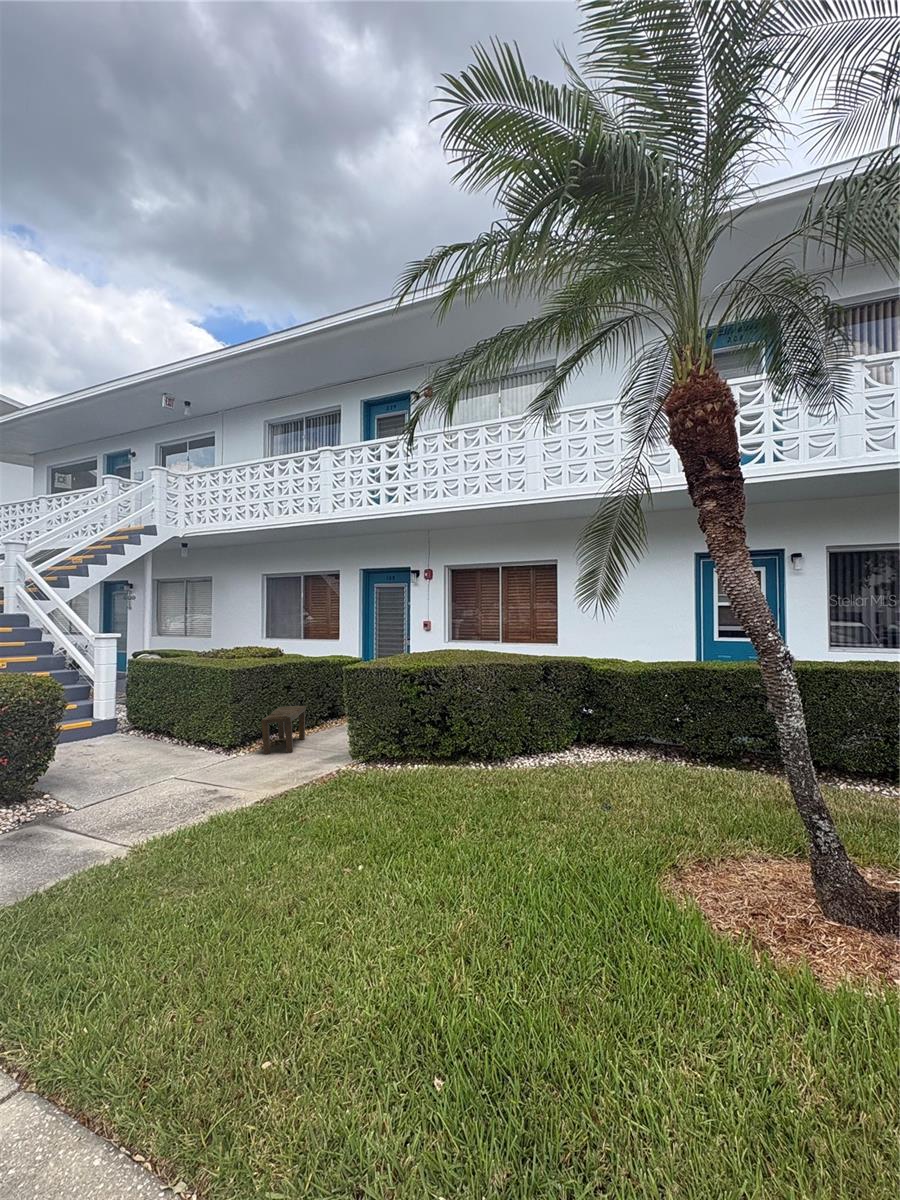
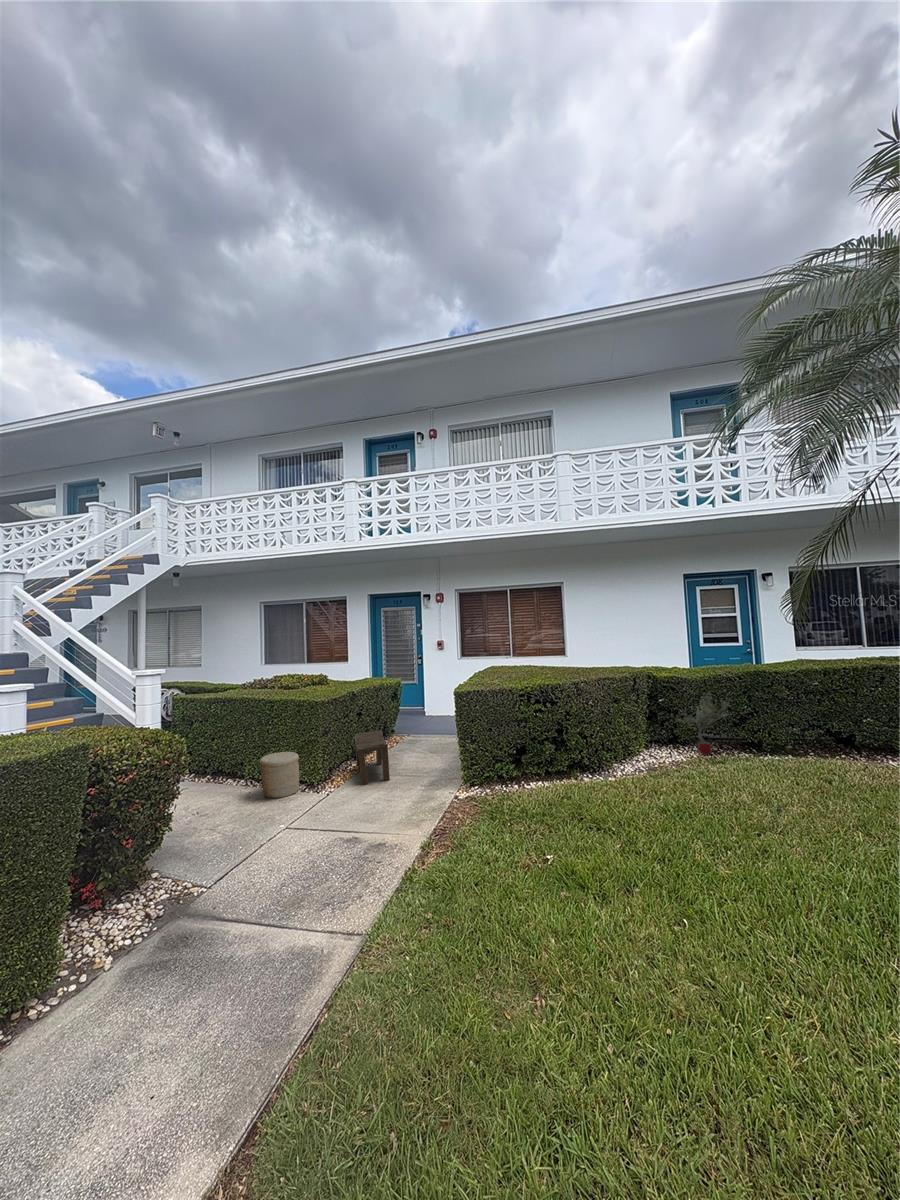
potted tree: none [599,687,657,758] -> present [677,693,729,755]
woven basket: none [172,717,210,758] -> present [259,752,299,798]

